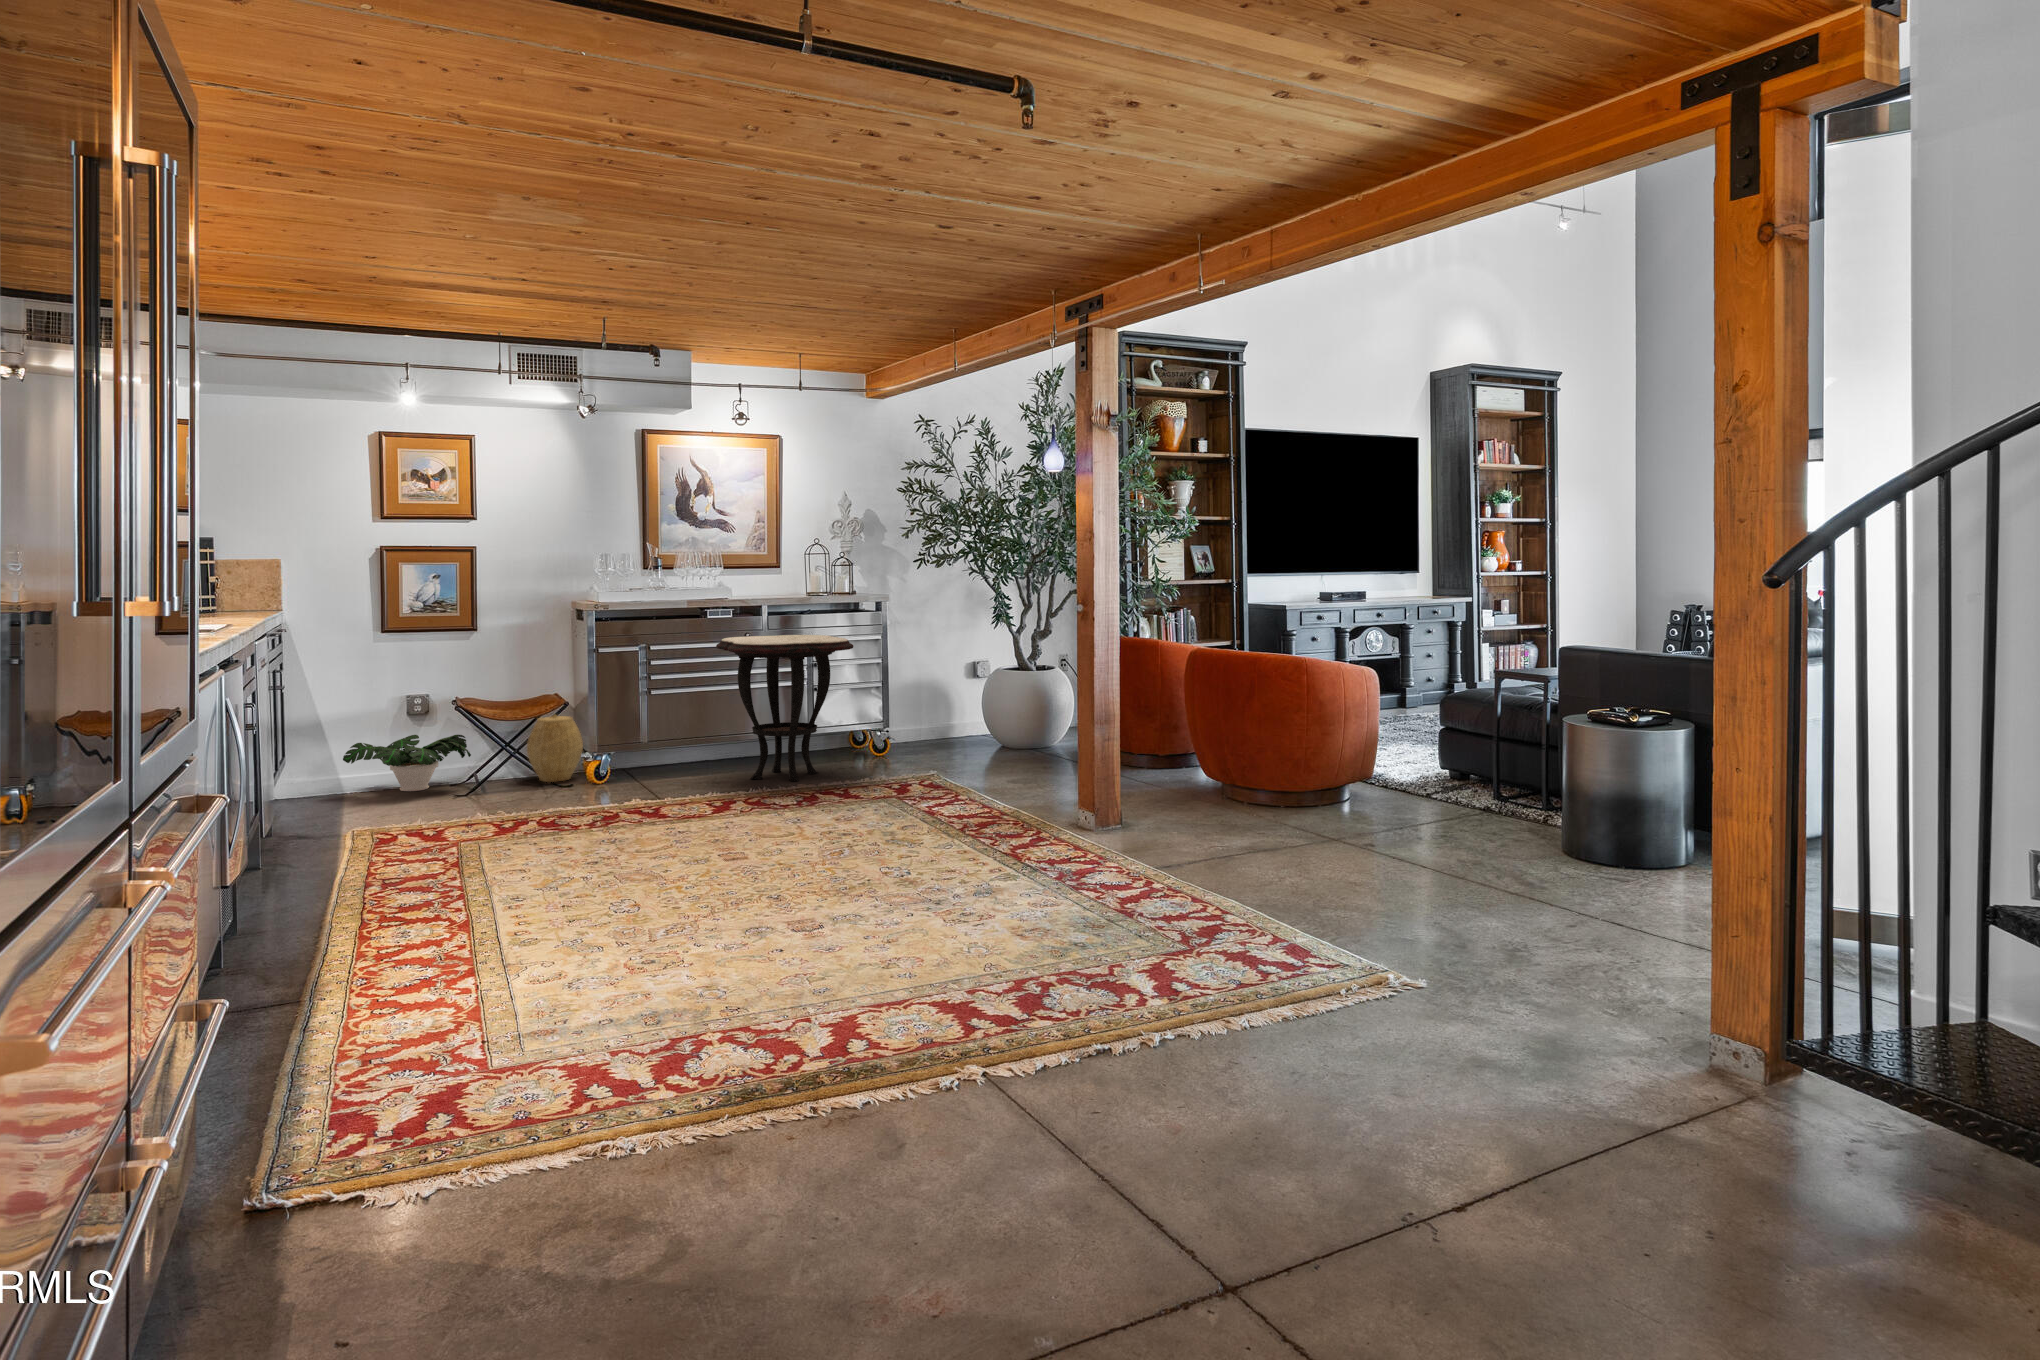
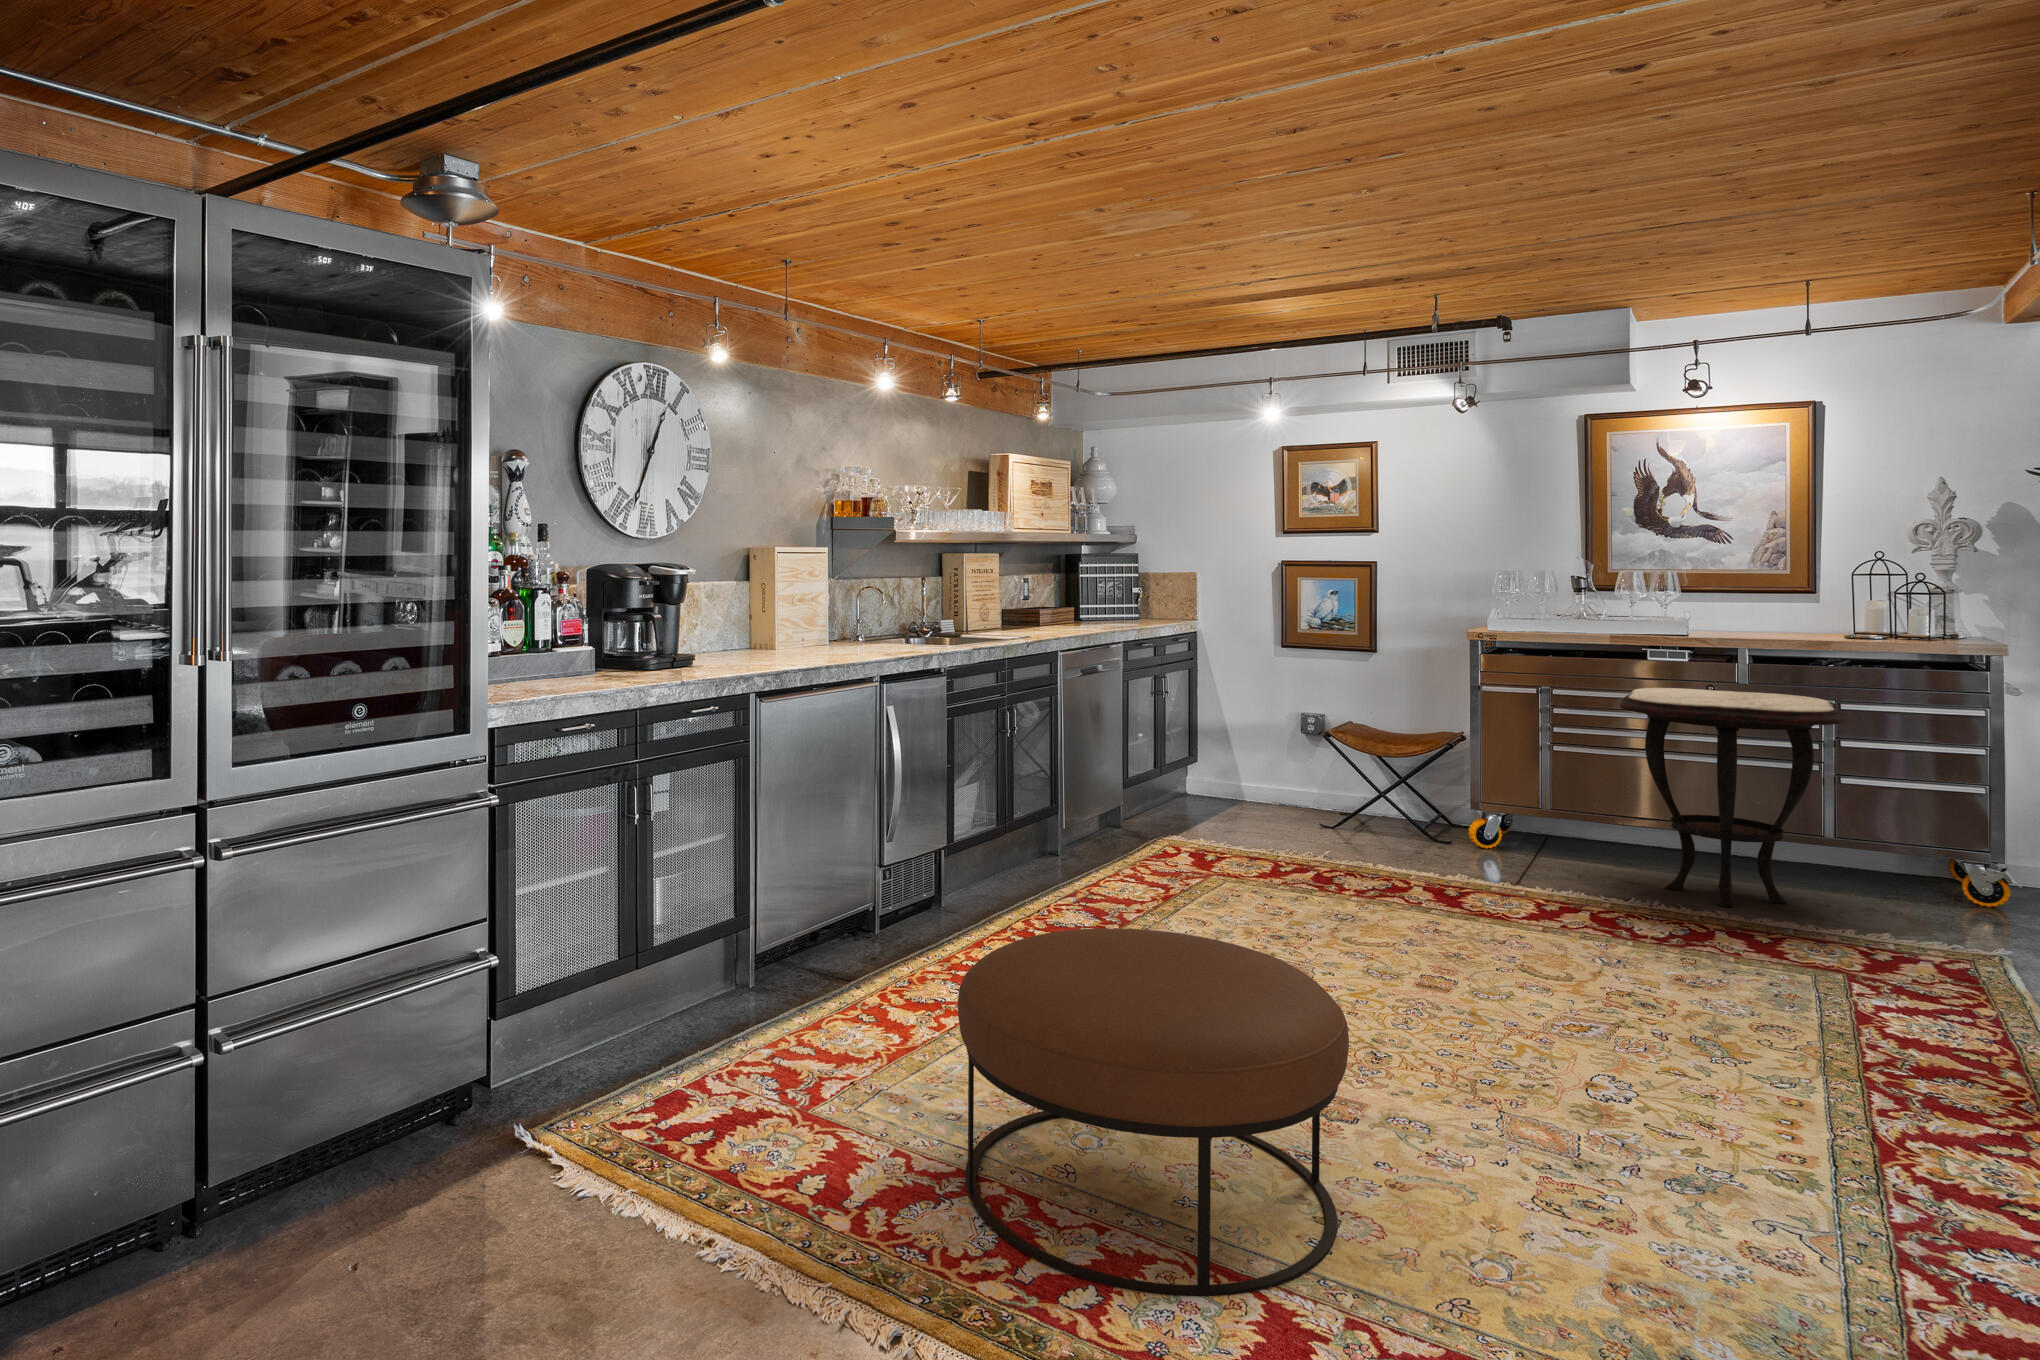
woven basket: present [527,715,583,782] -> none [1401,757,1468,835]
potted plant: present [343,735,471,791] -> none [1223,755,1352,814]
ottoman: none [667,818,950,1051] -> present [958,928,1349,1296]

